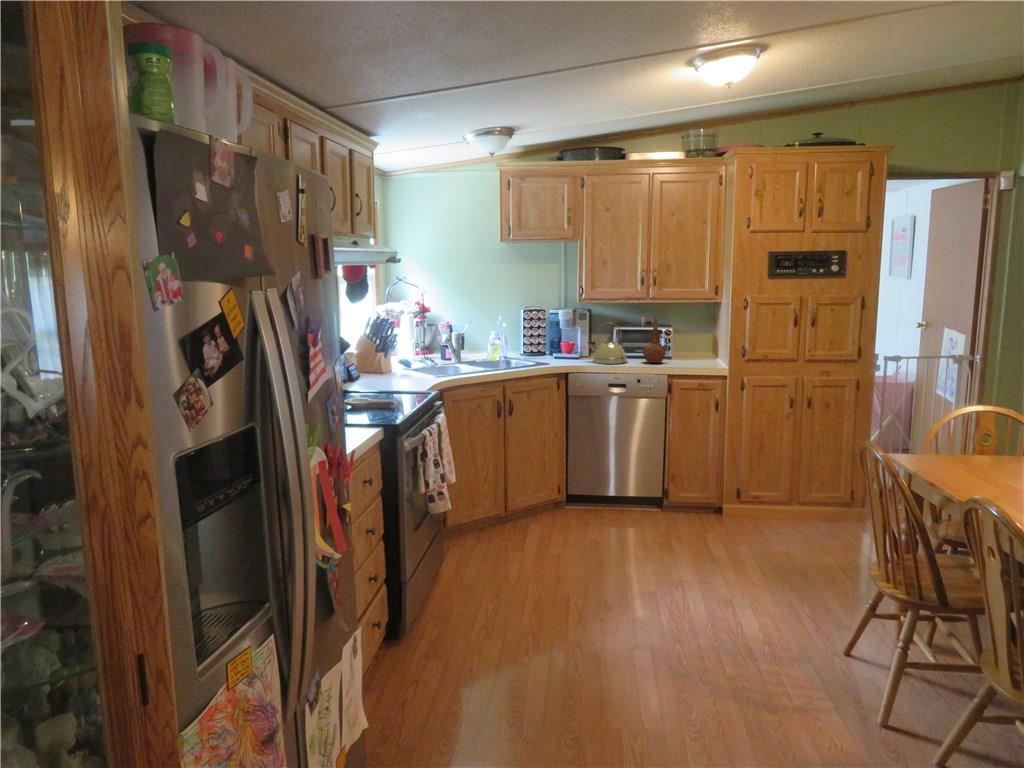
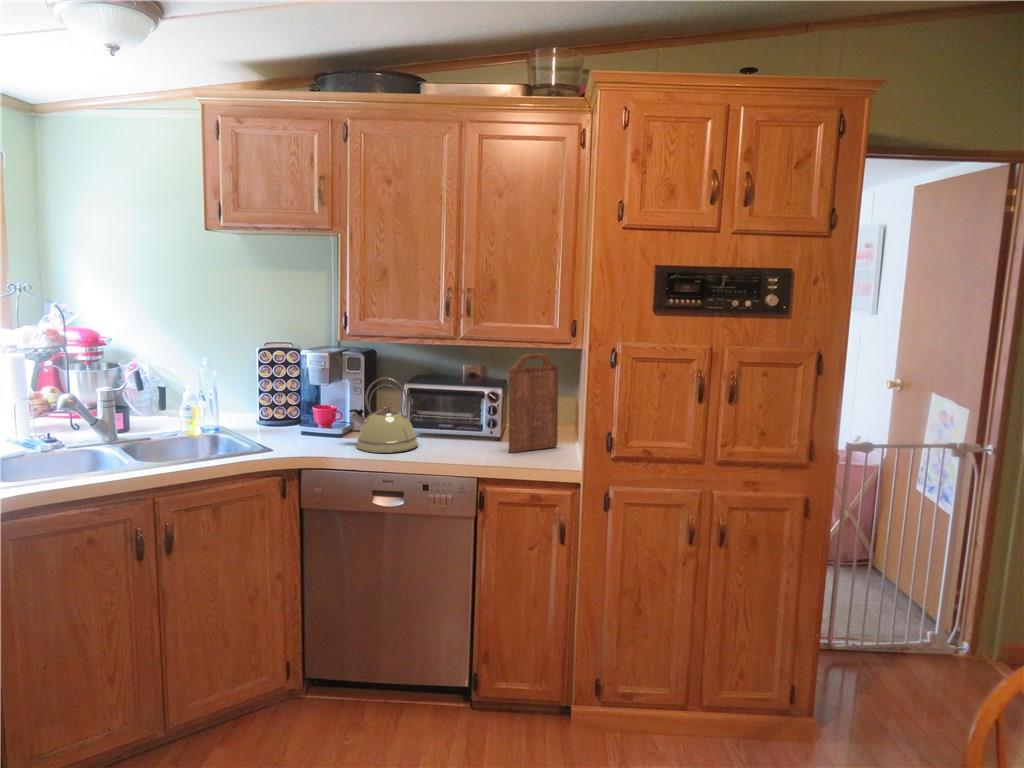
cutting board: none [681,305,708,363] -> present [509,353,558,453]
ceramic pitcher: present [643,323,667,363] -> none [443,381,484,453]

